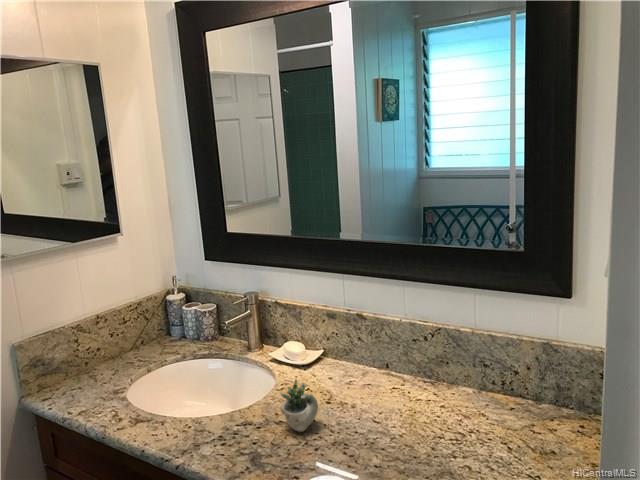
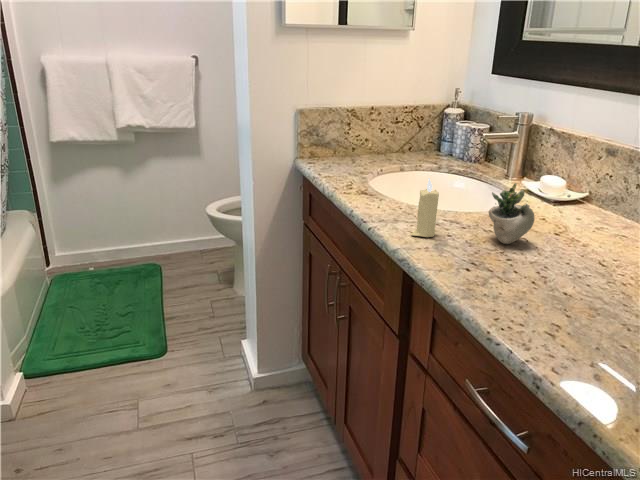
candle: none [221,401,243,458] -> present [411,178,439,237]

